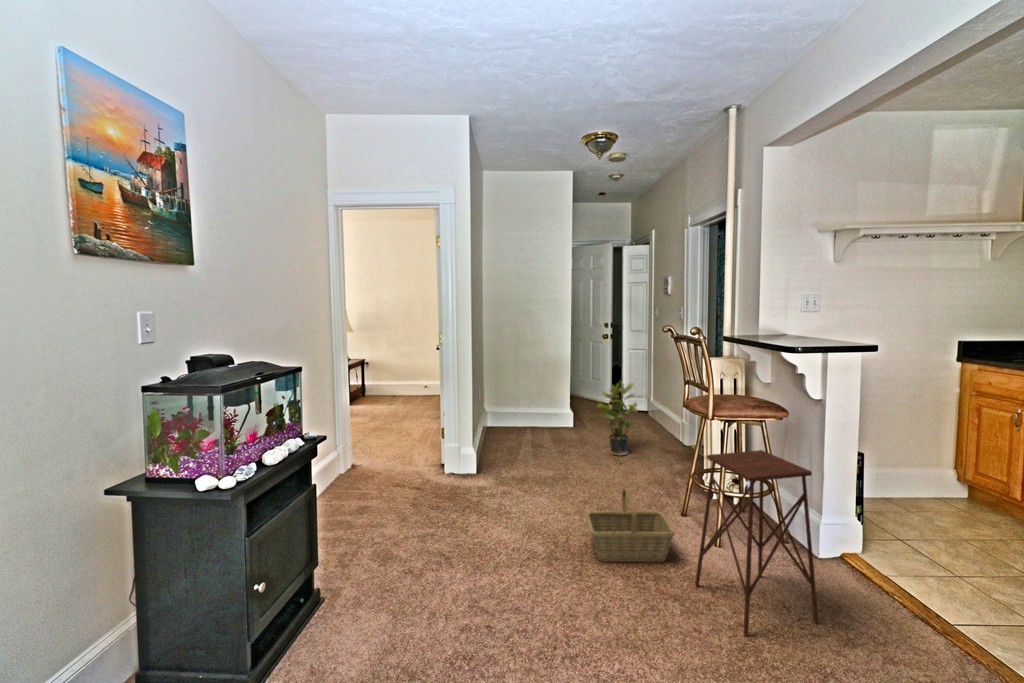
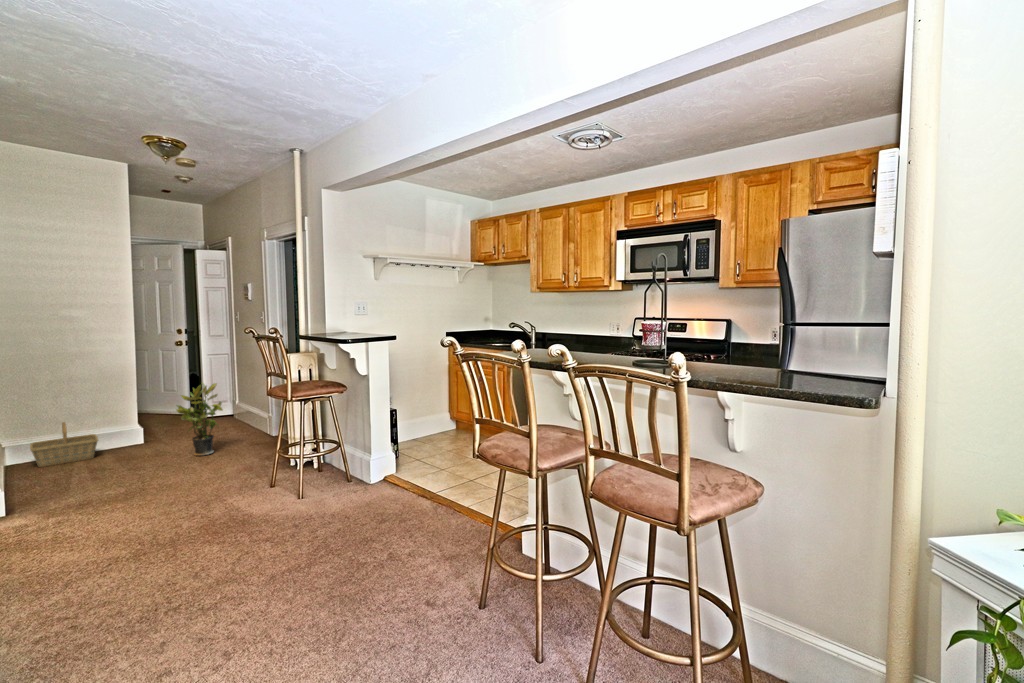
side table: present [695,450,819,636] -> none [283,413,366,538]
basket: present [586,488,675,562] -> present [30,422,98,467]

